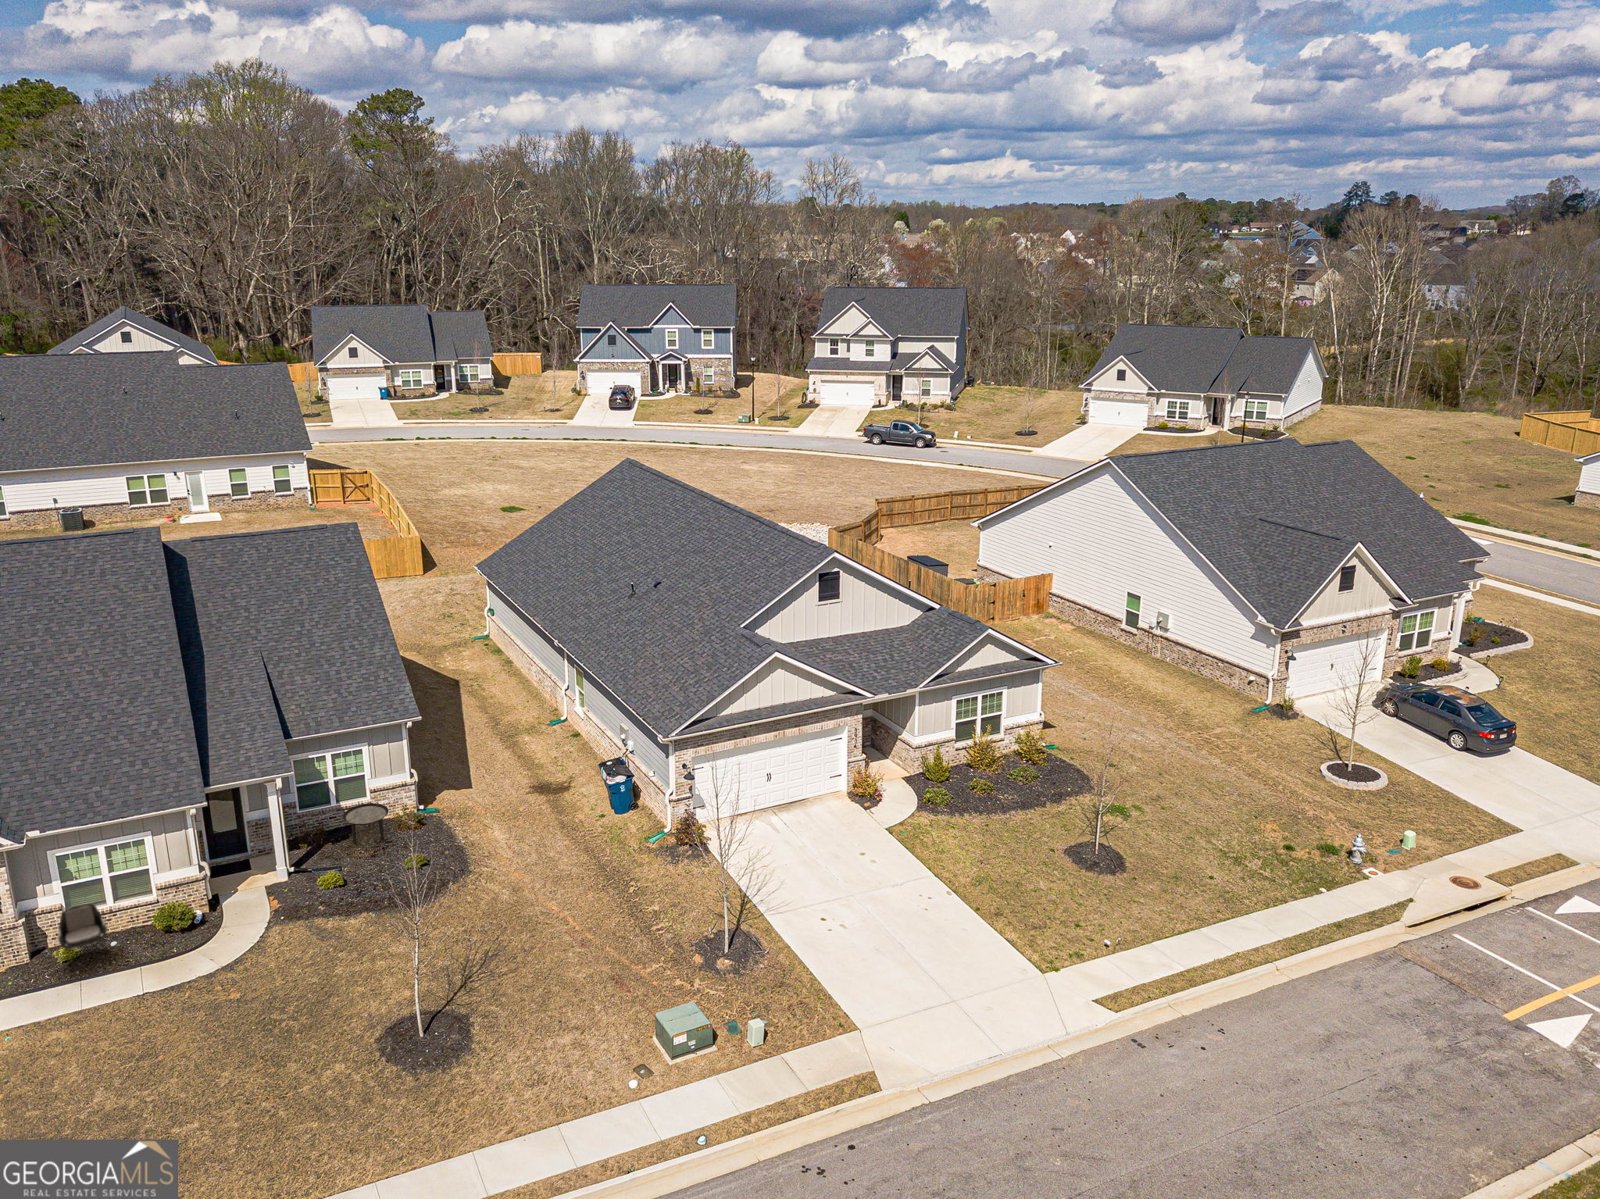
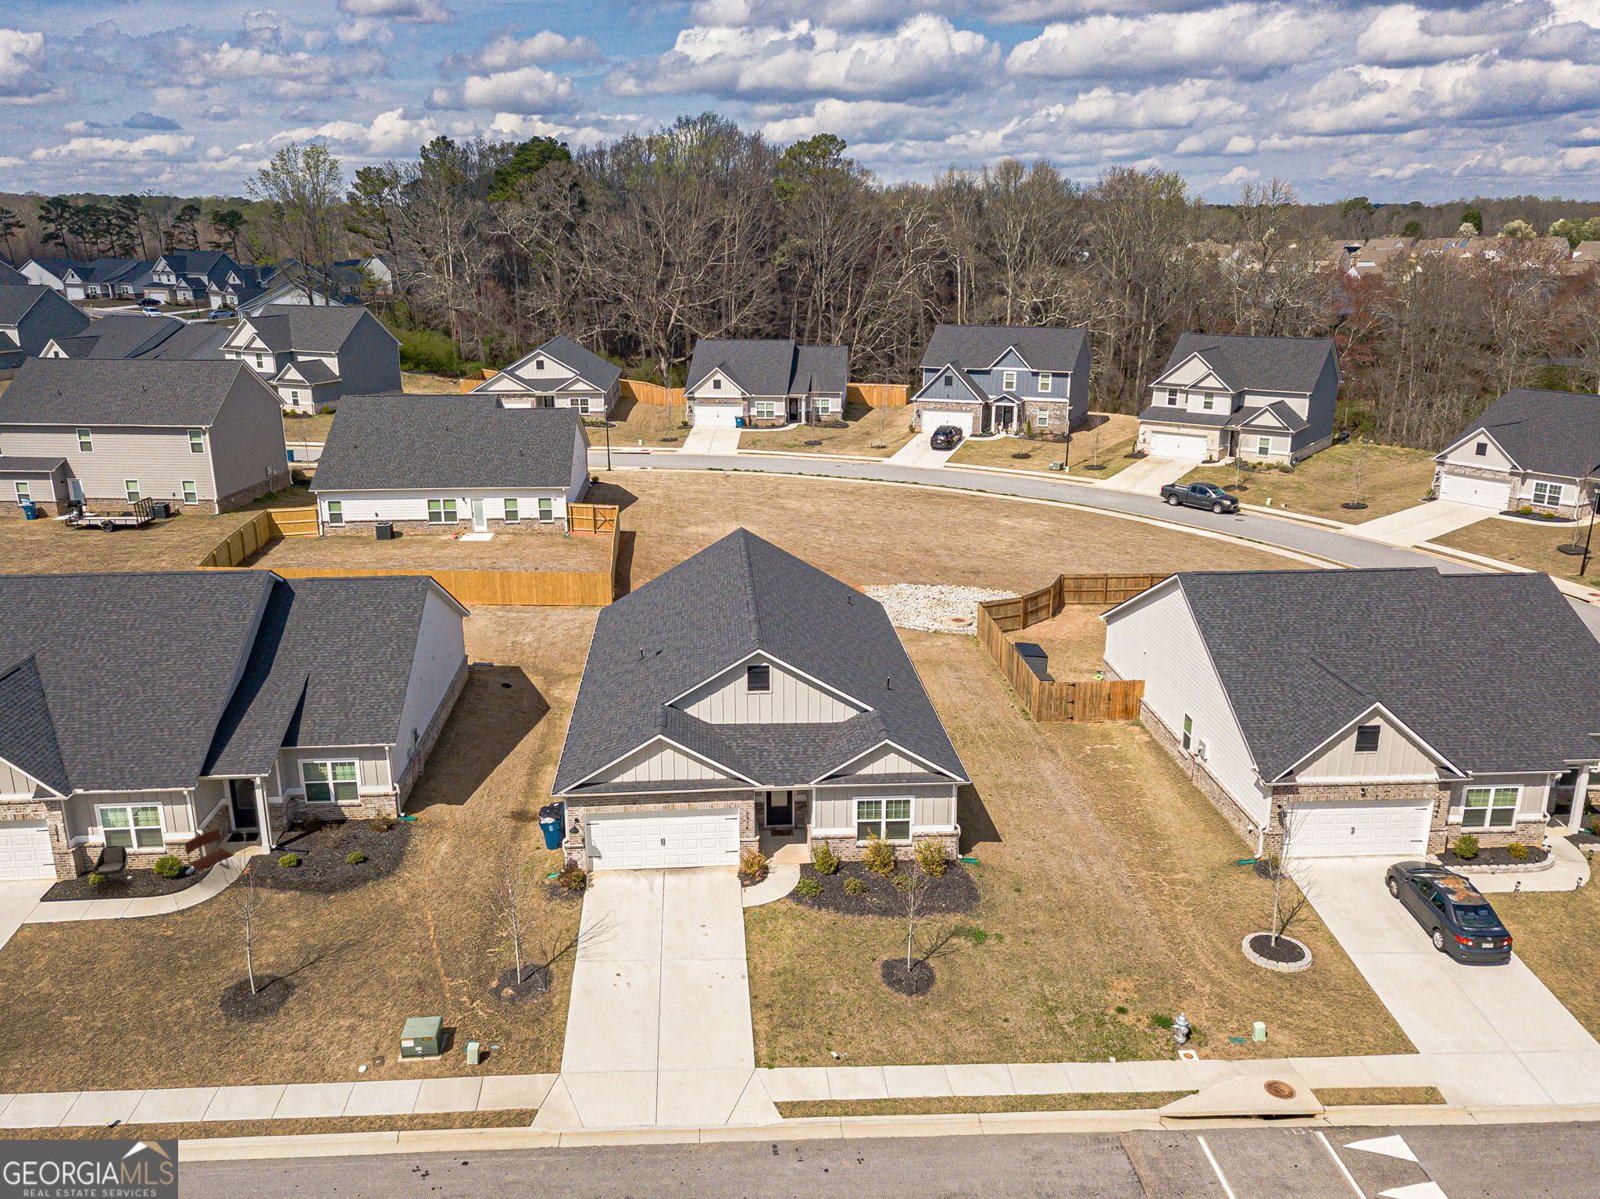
round table: present [343,803,389,844] -> none [327,805,363,837]
bench: none [193,857,252,930] -> present [185,829,232,882]

